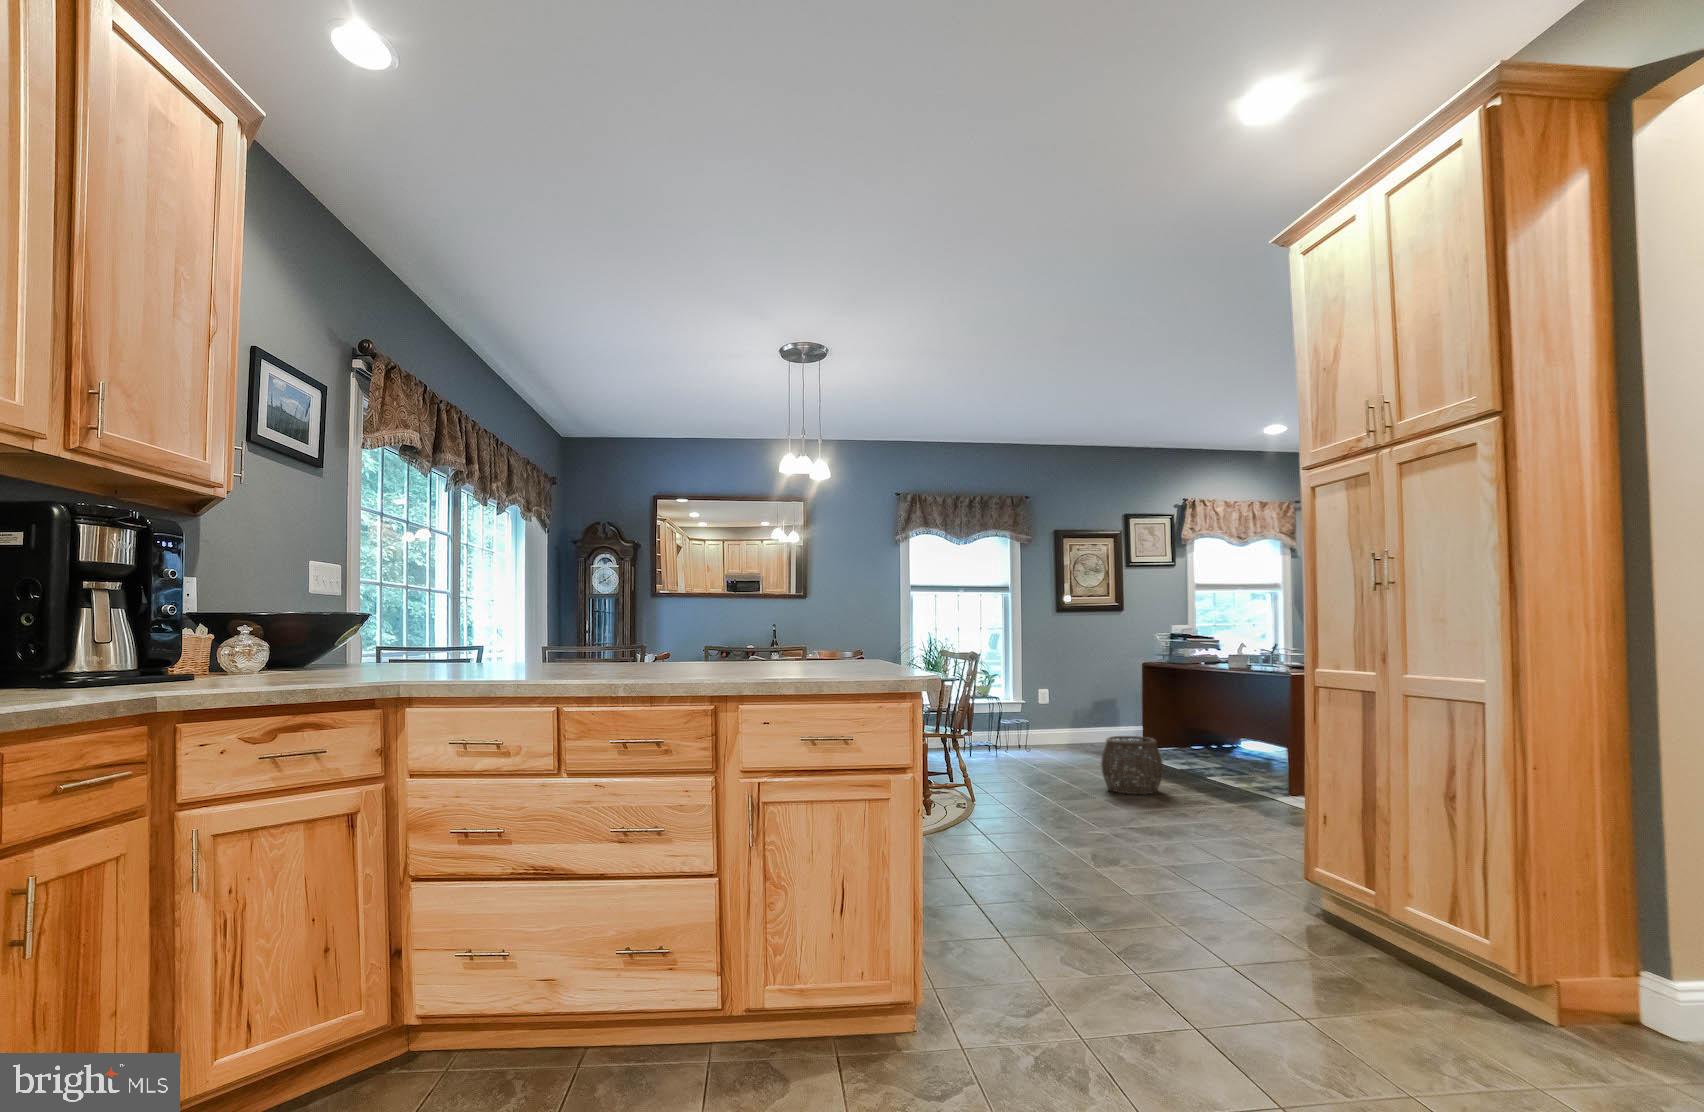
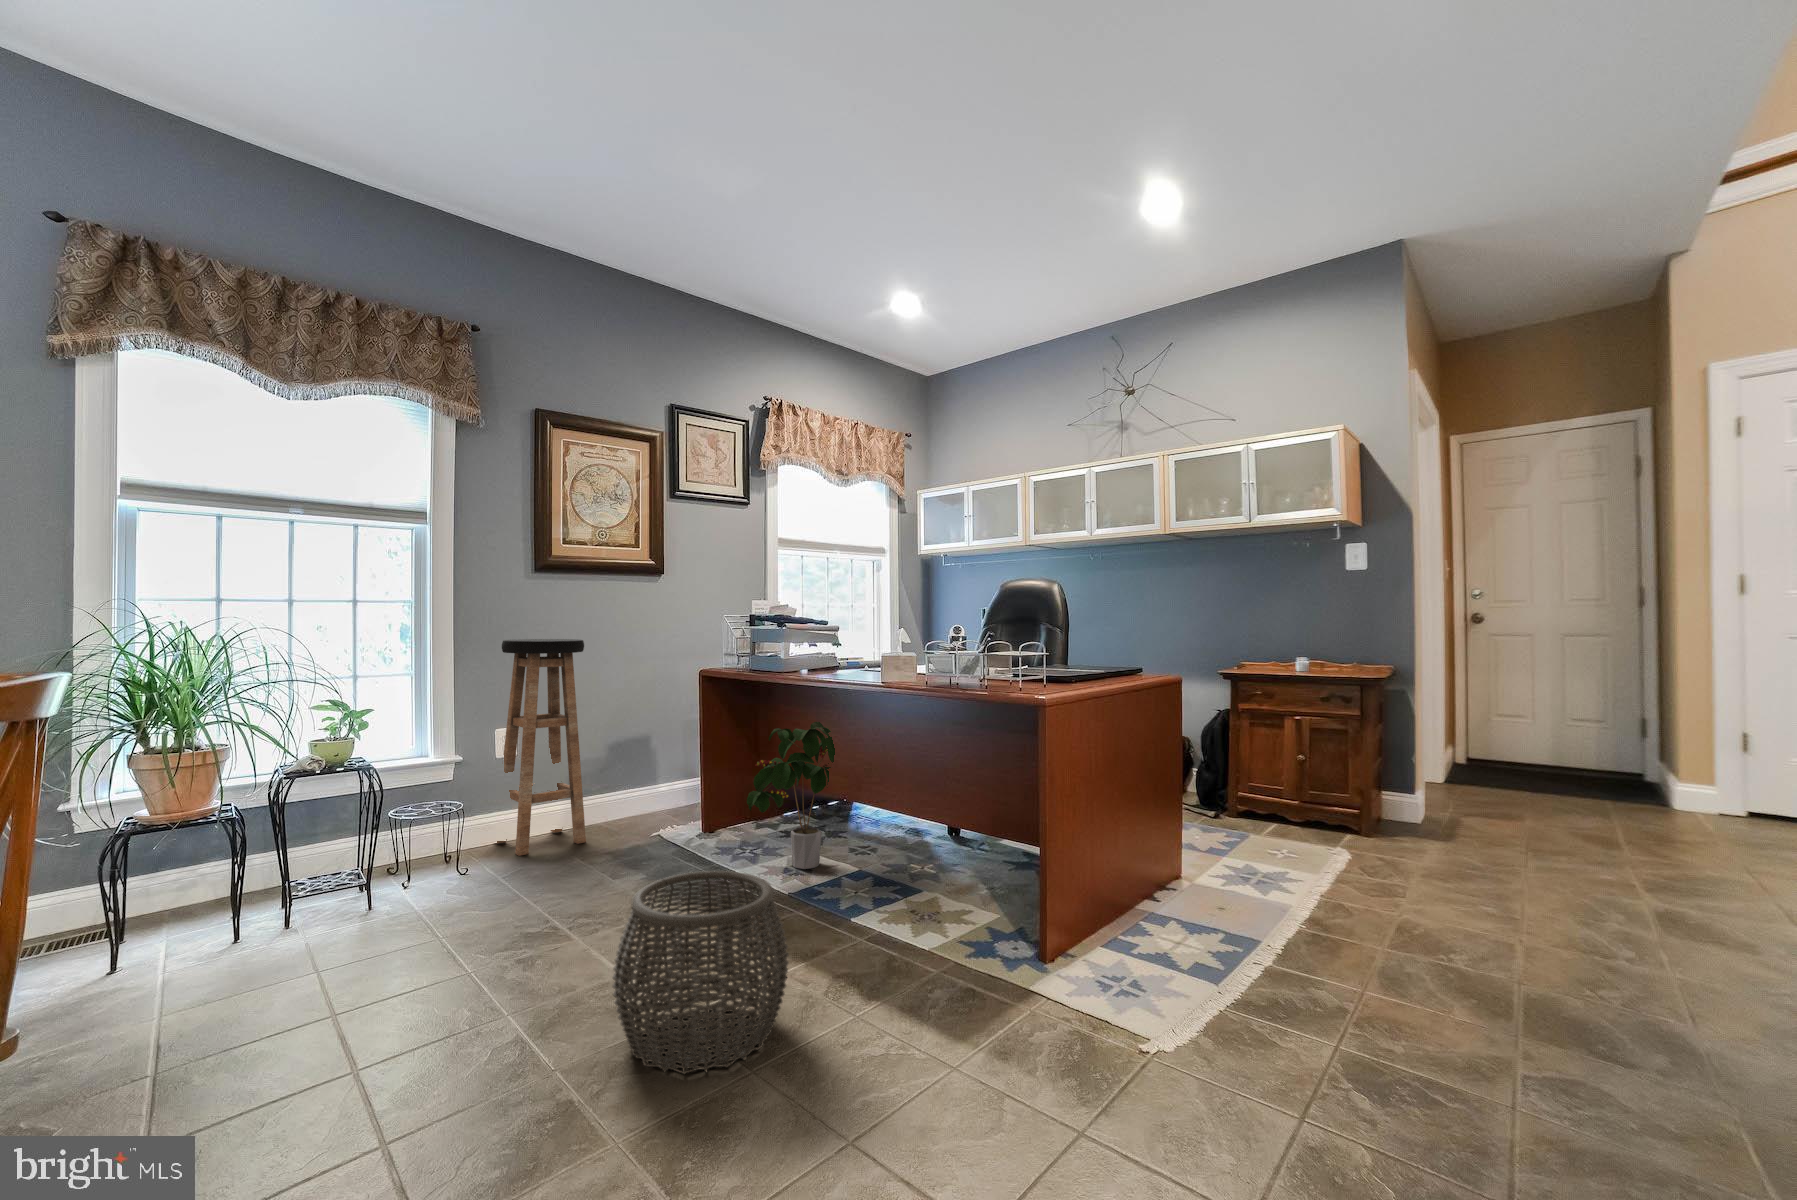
bar stool: none [1046,647,1089,751] -> present [497,639,586,856]
potted plant: none [1164,692,1227,767] -> present [747,722,835,869]

